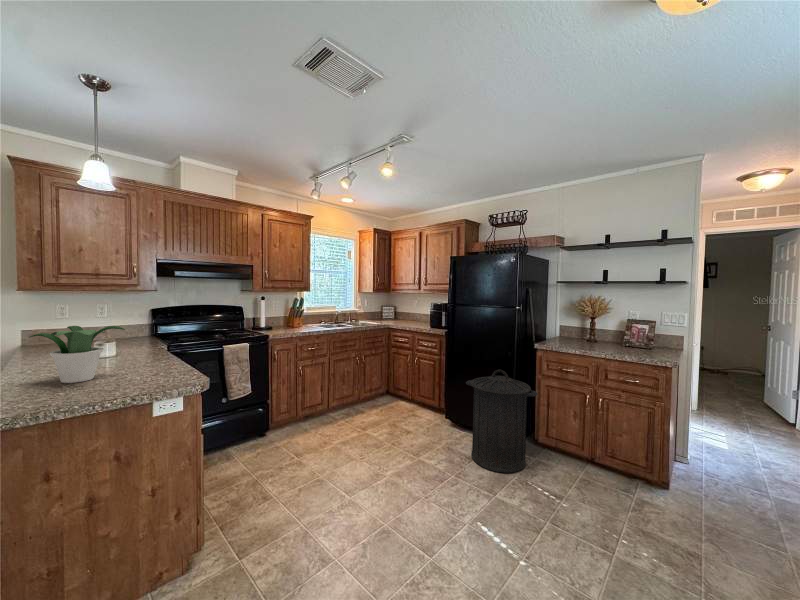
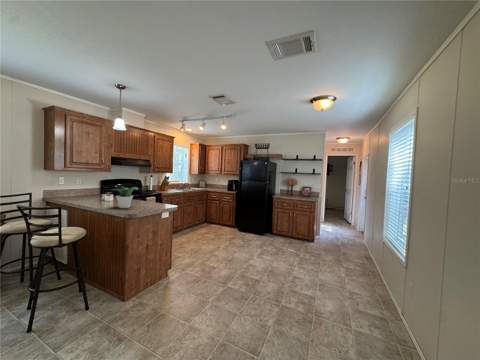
trash can: present [466,369,537,473] -> none [249,206,275,243]

